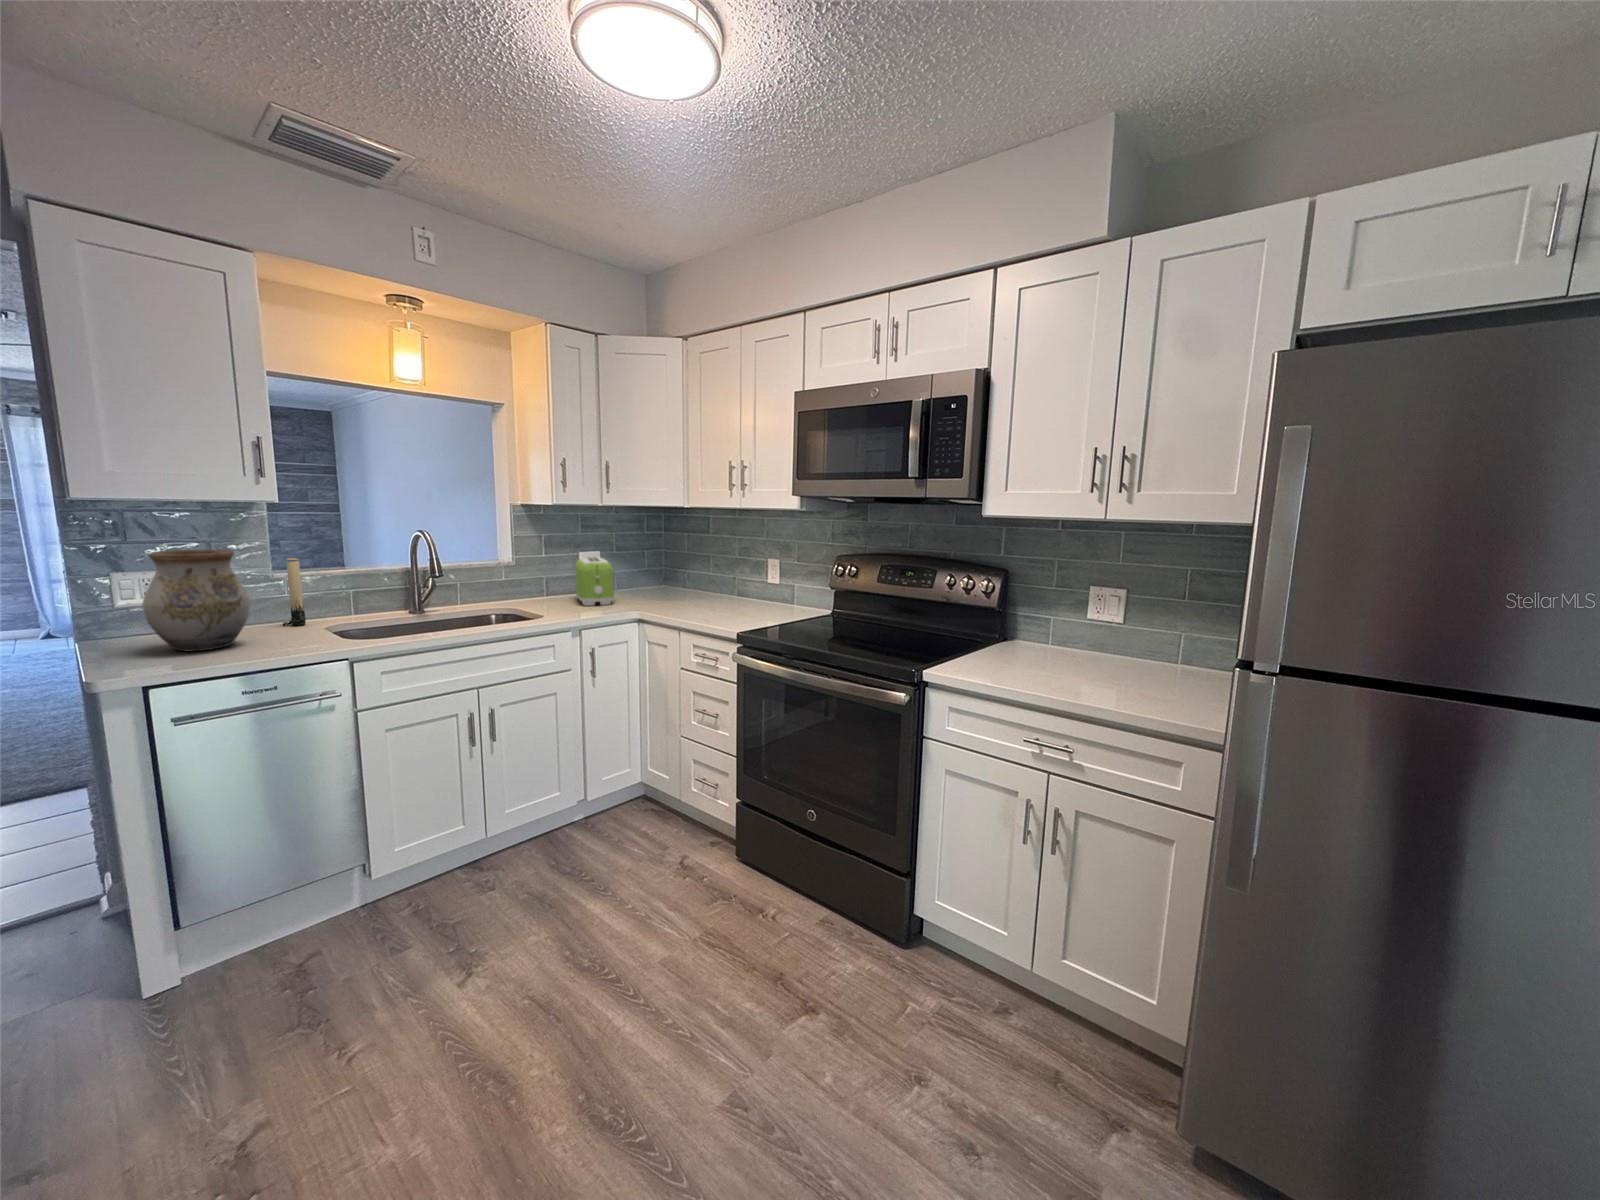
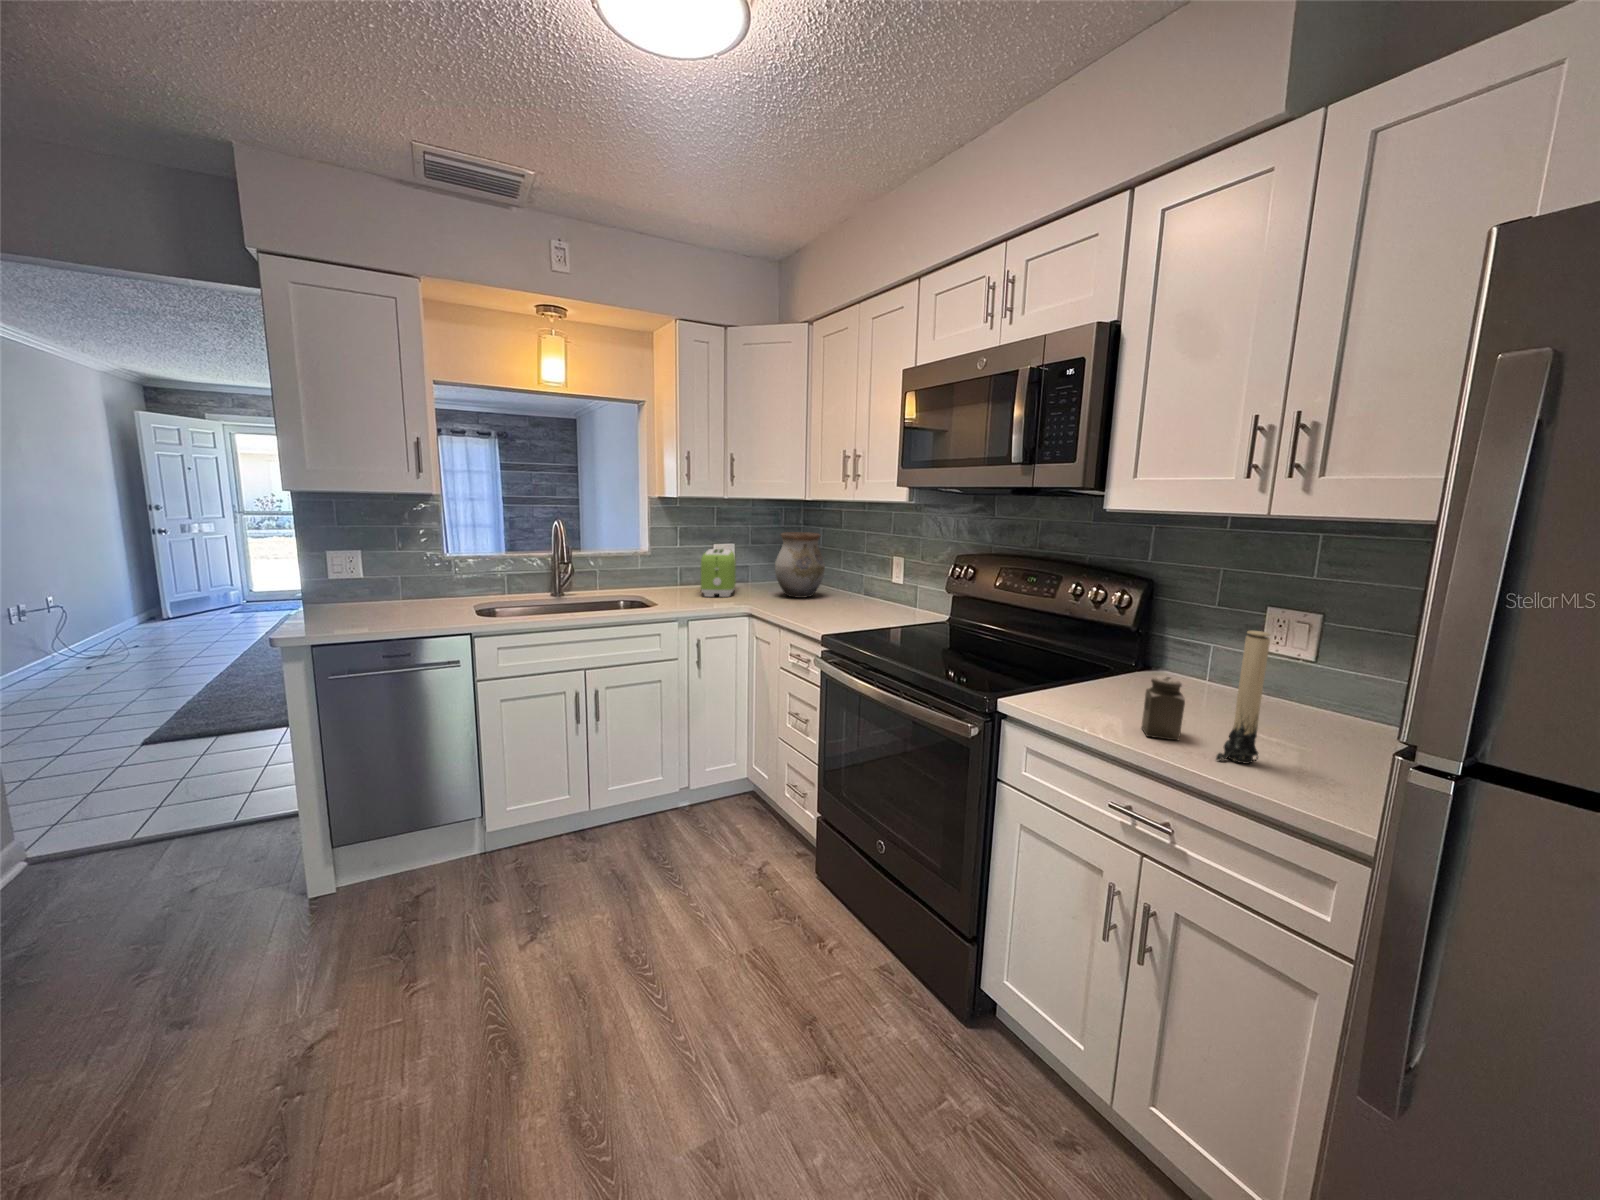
vase: present [143,550,250,651] -> present [775,532,825,598]
candle: present [283,558,306,626] -> present [1216,631,1270,764]
salt shaker: none [1035,640,1067,686] -> present [1142,676,1185,740]

